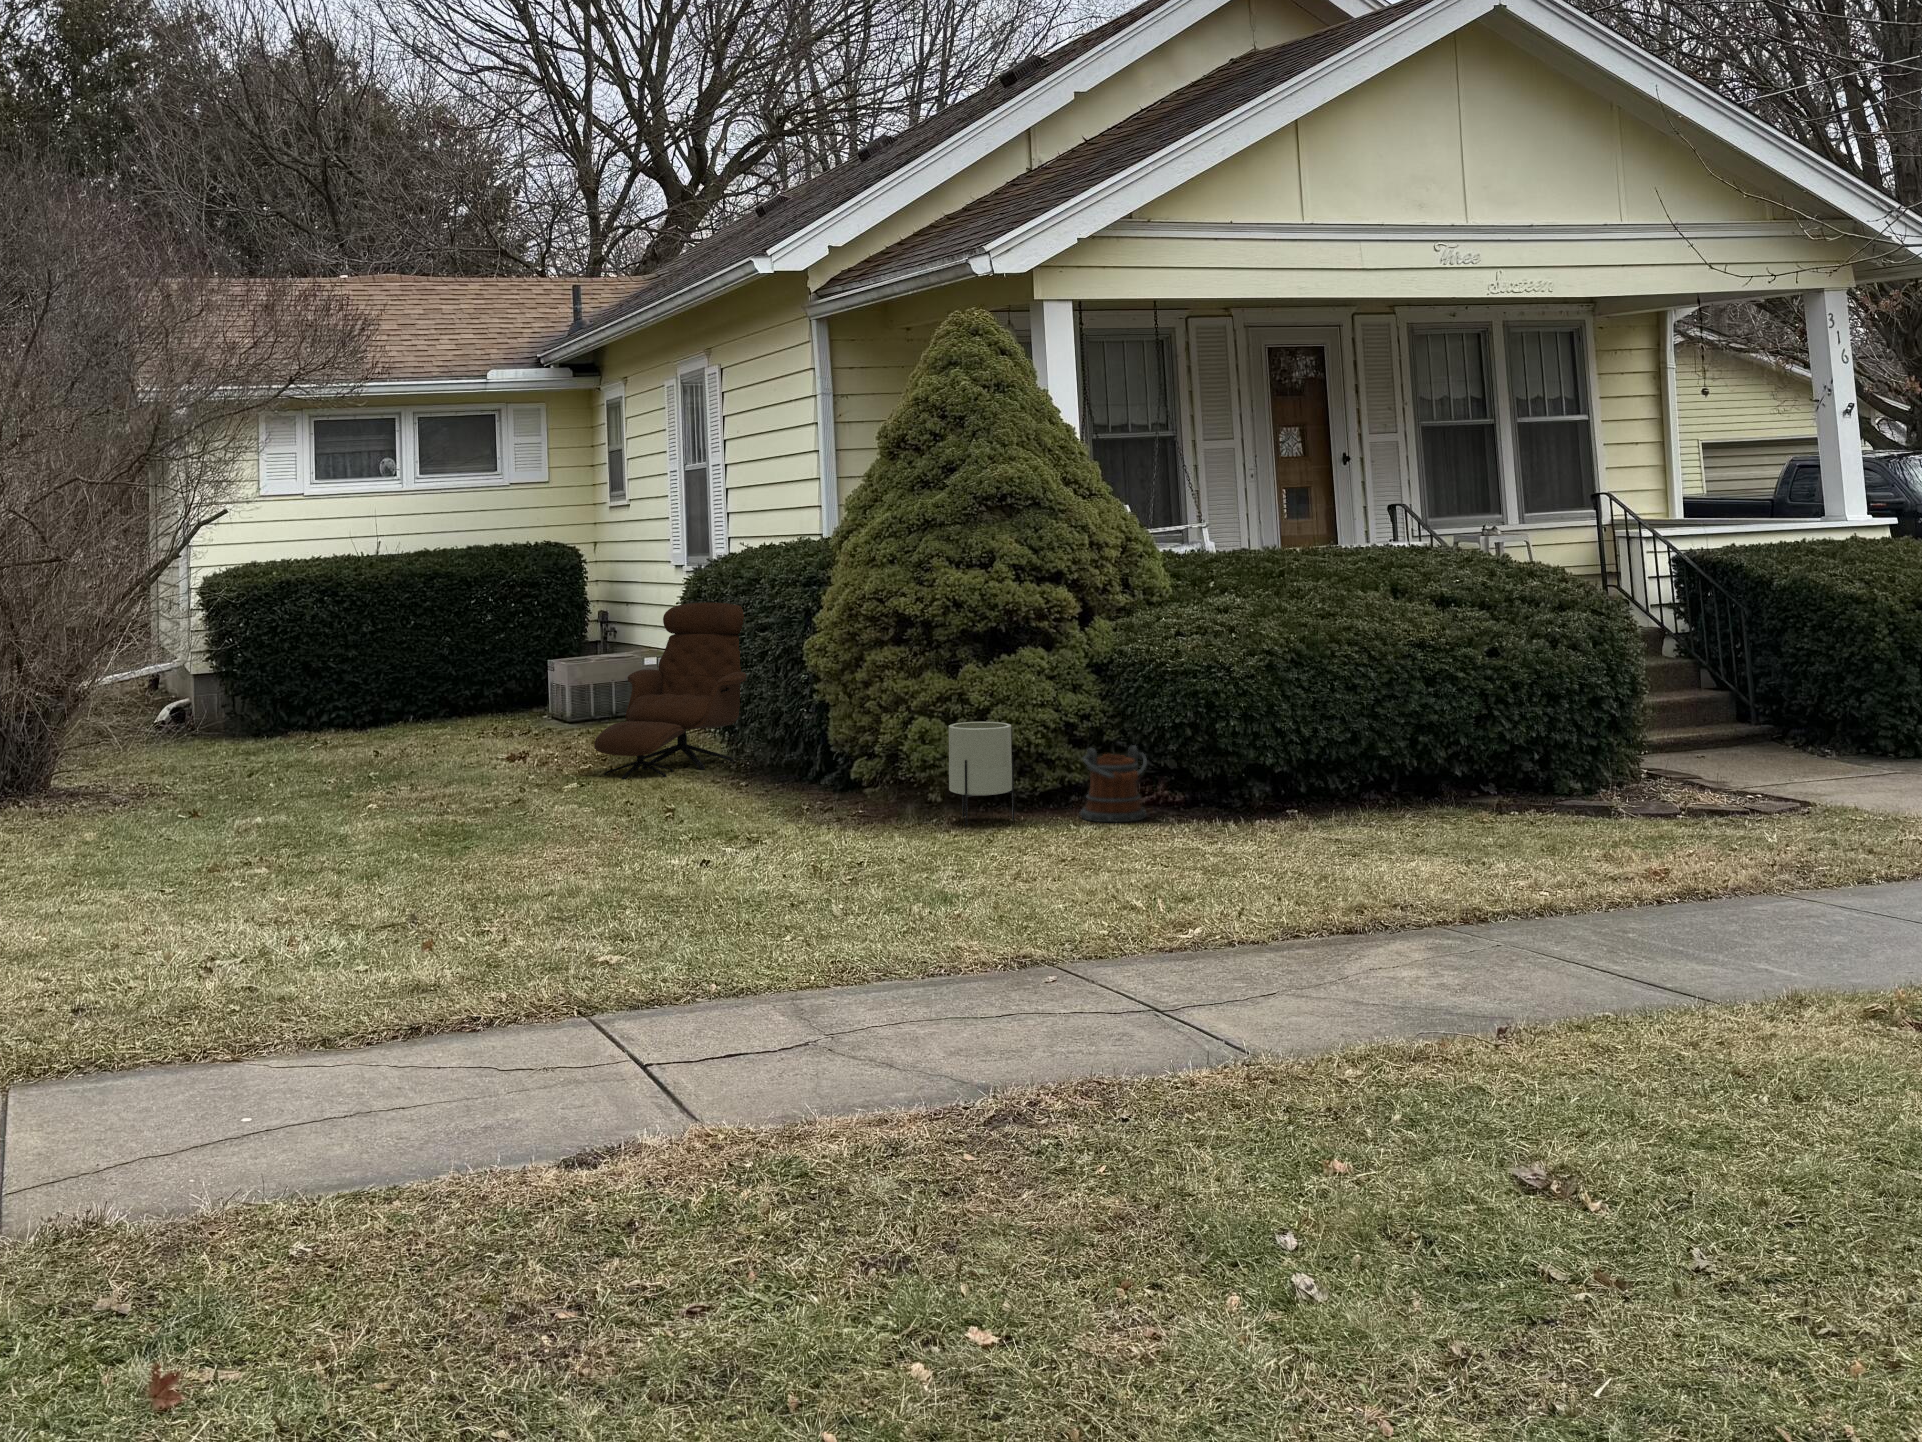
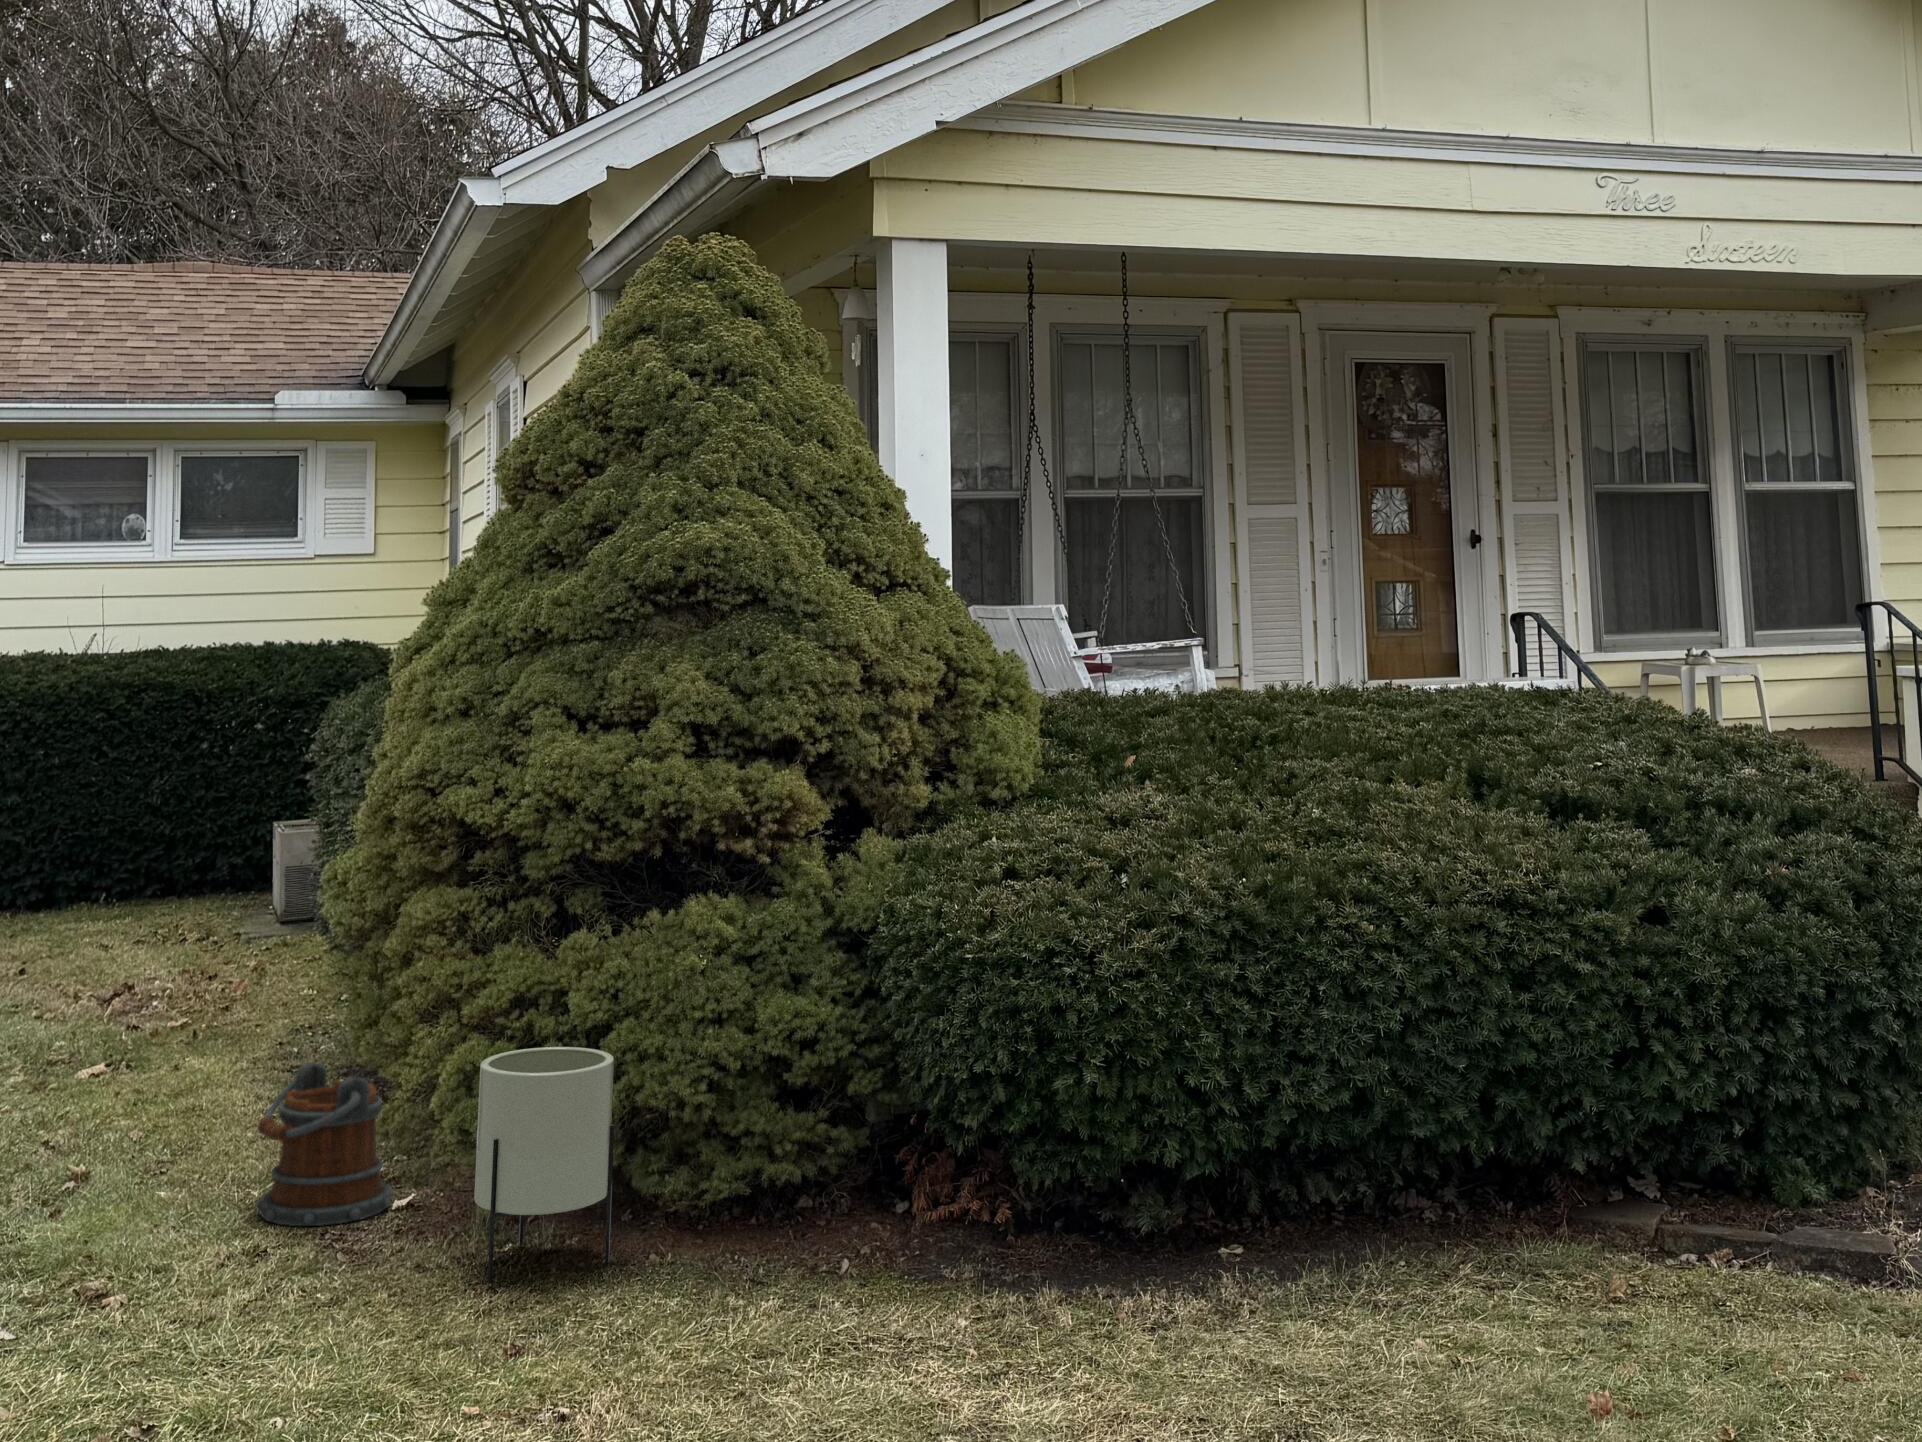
lounge chair: present [594,603,746,779] -> none [42,759,384,1085]
bucket: present [1080,745,1147,822] -> present [256,1063,392,1226]

